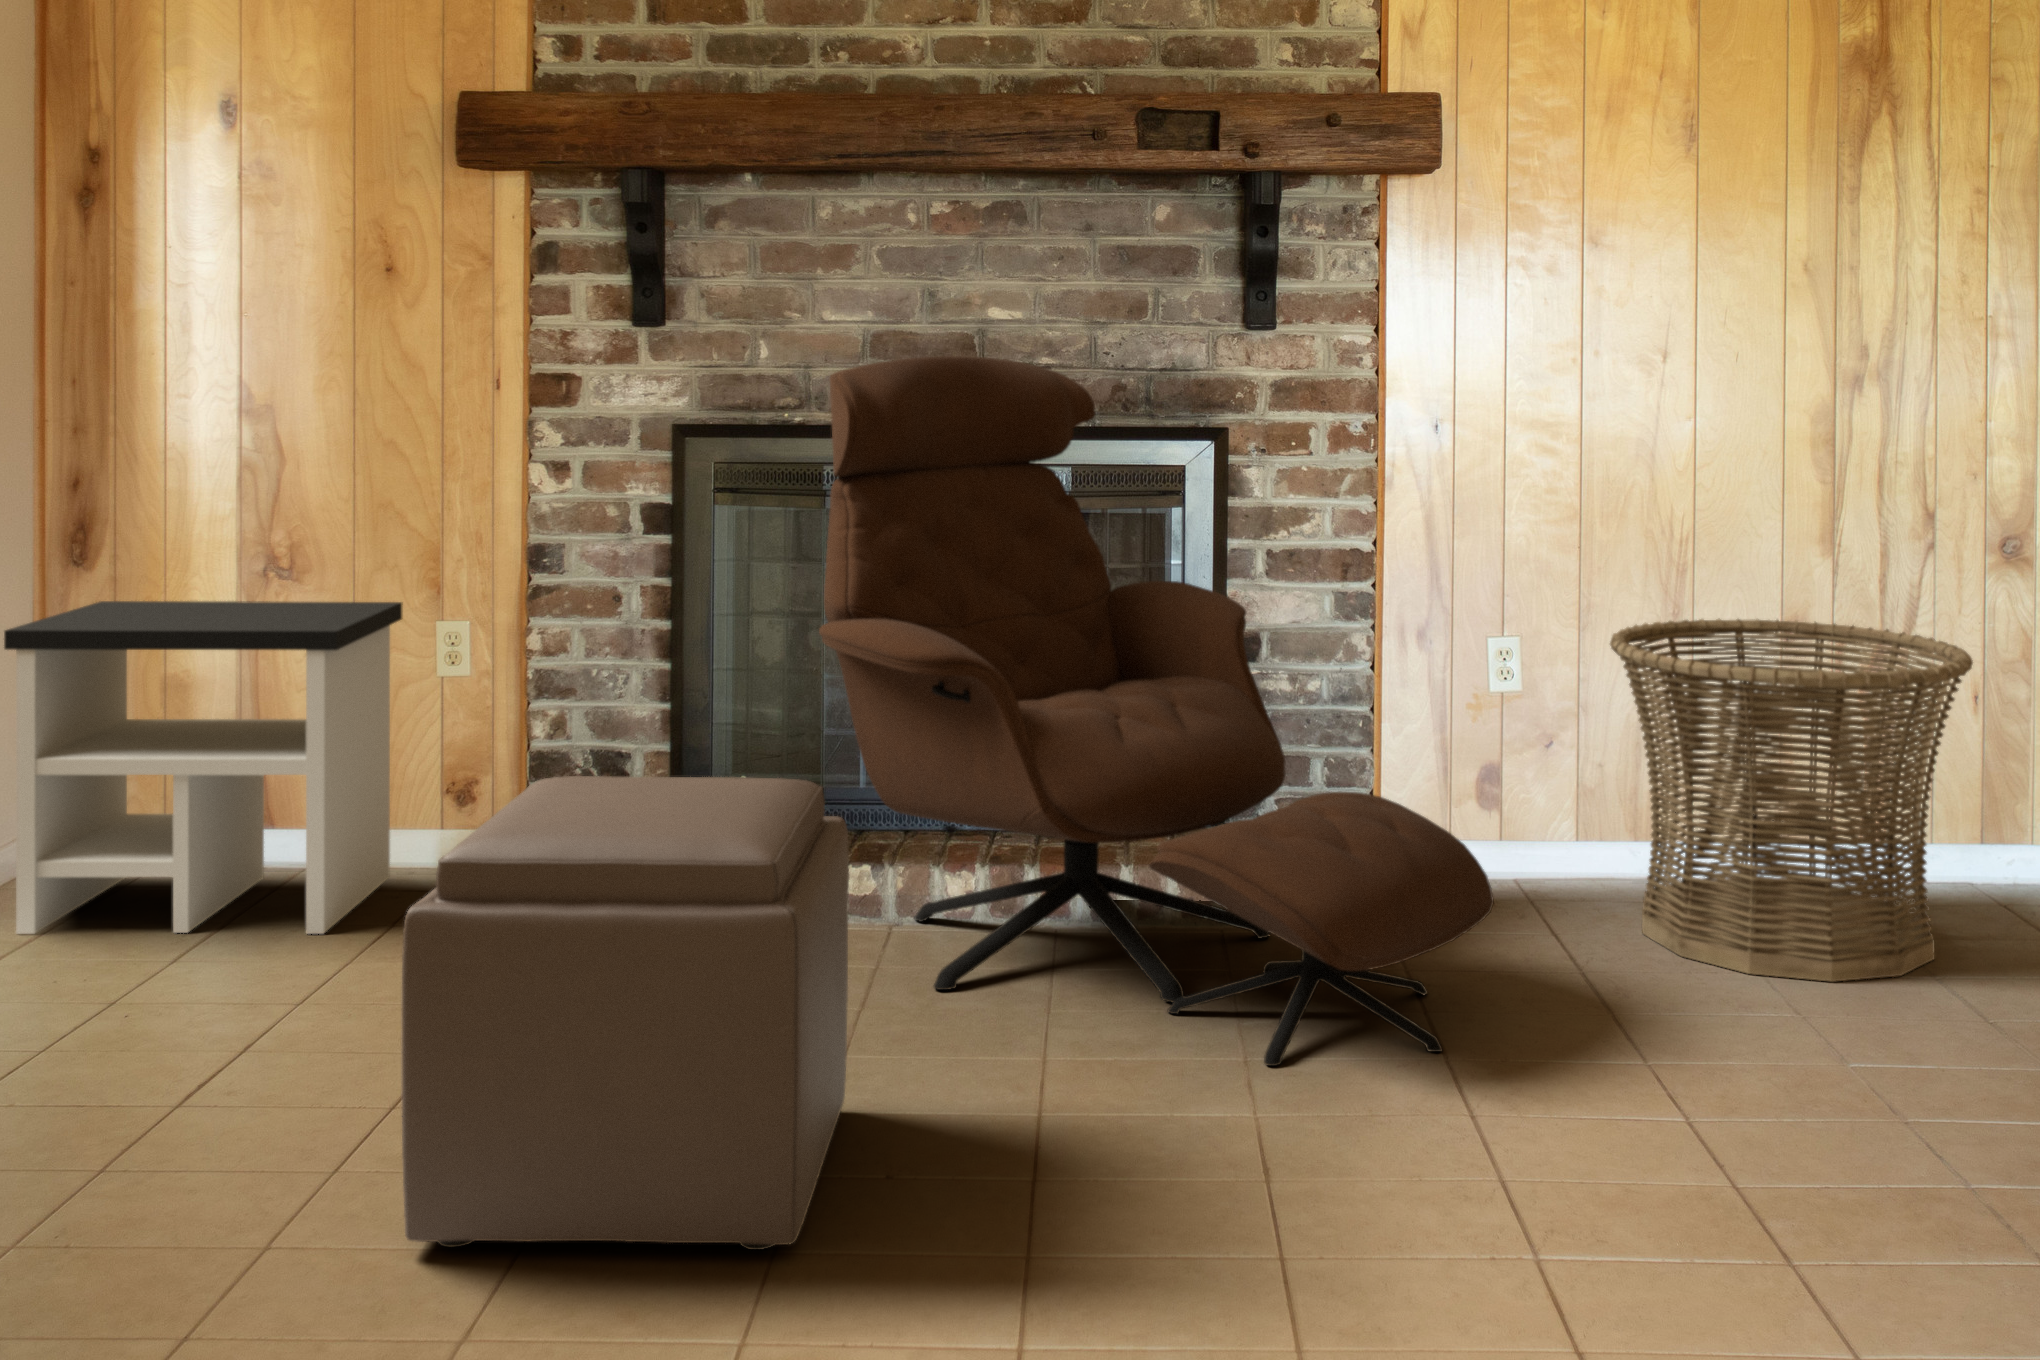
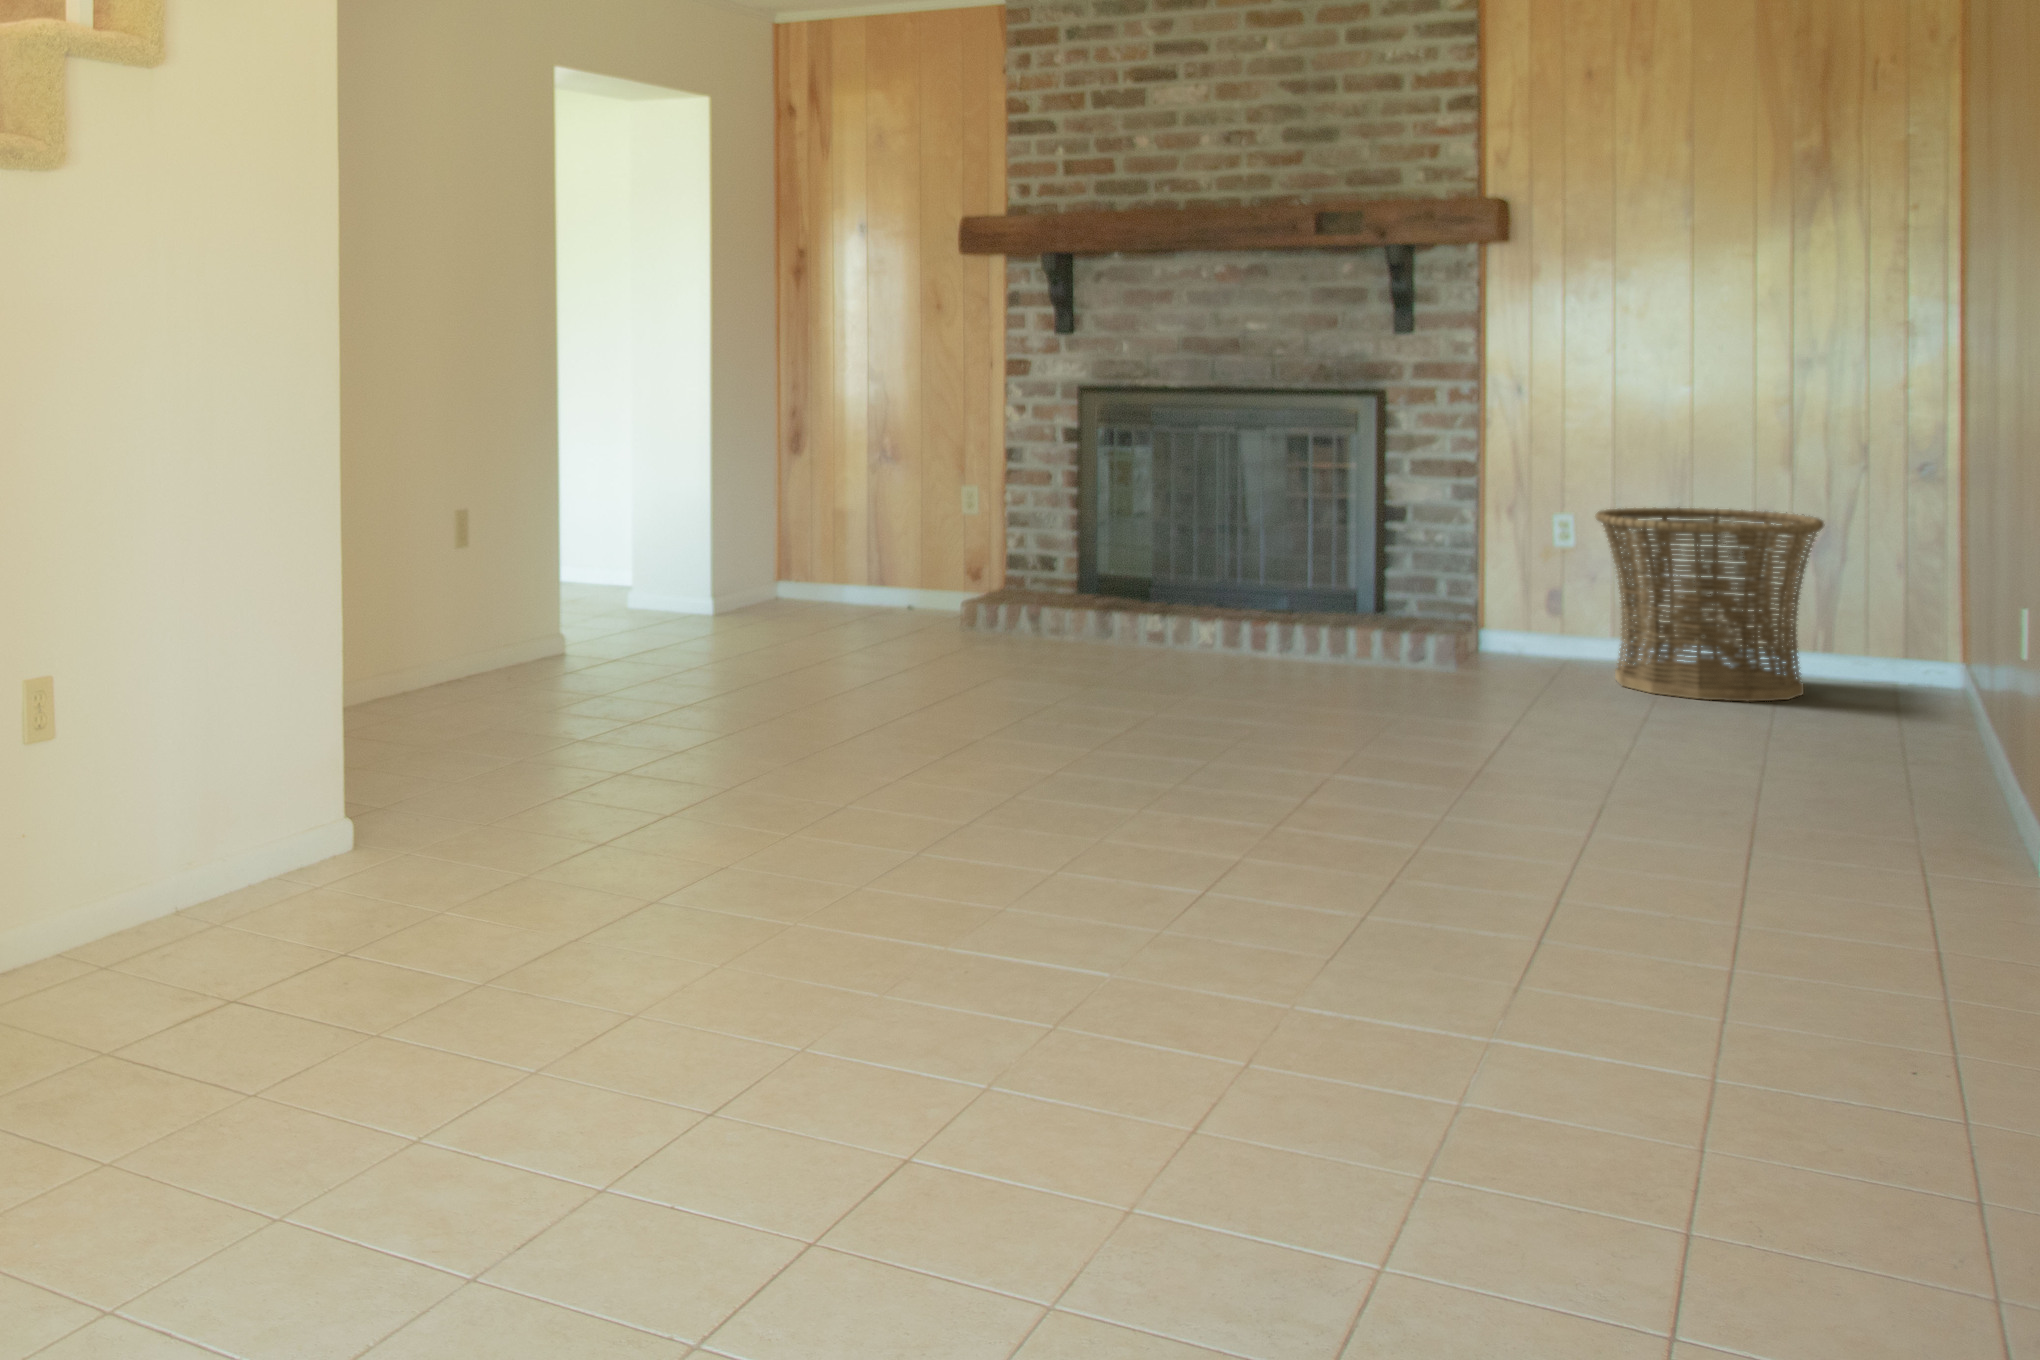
lounge chair: present [819,356,1494,1066] -> none [1134,350,1472,694]
side table: present [4,601,403,934] -> none [766,470,944,625]
ottoman: present [401,776,849,1250] -> none [917,525,1111,698]

